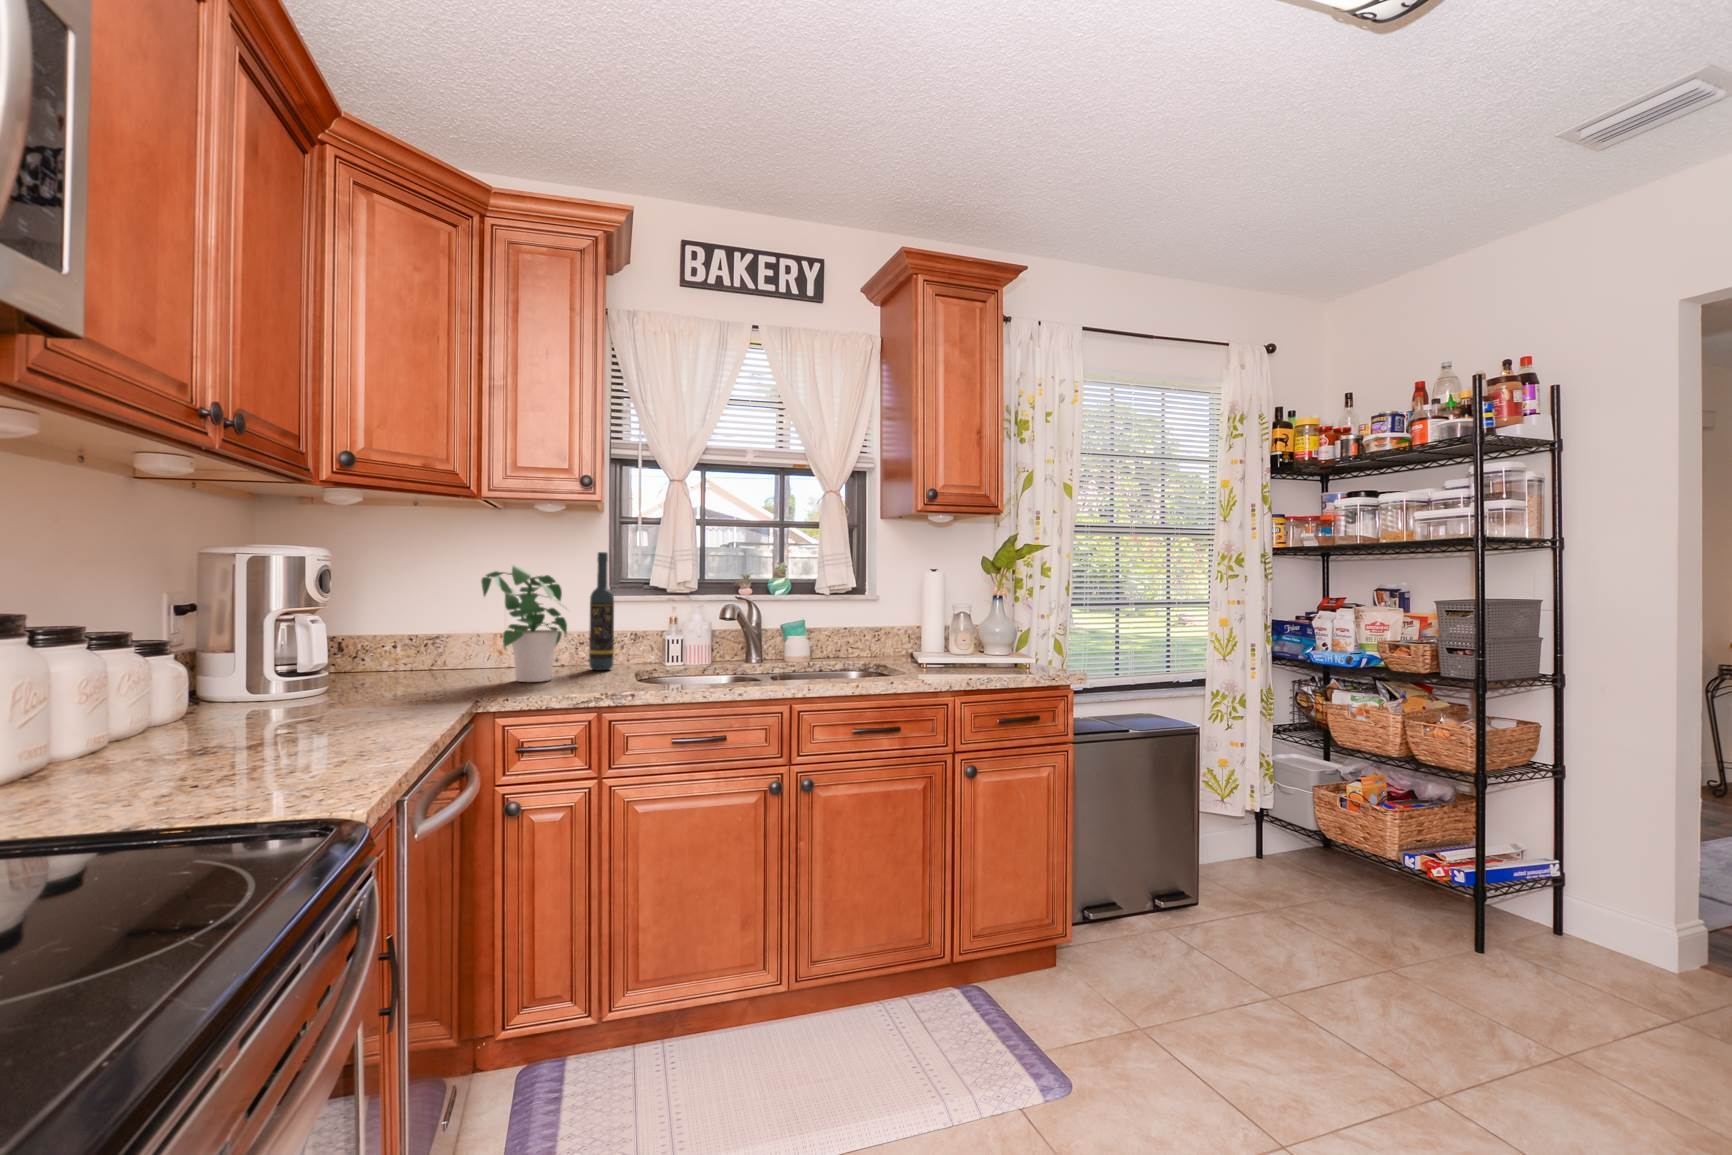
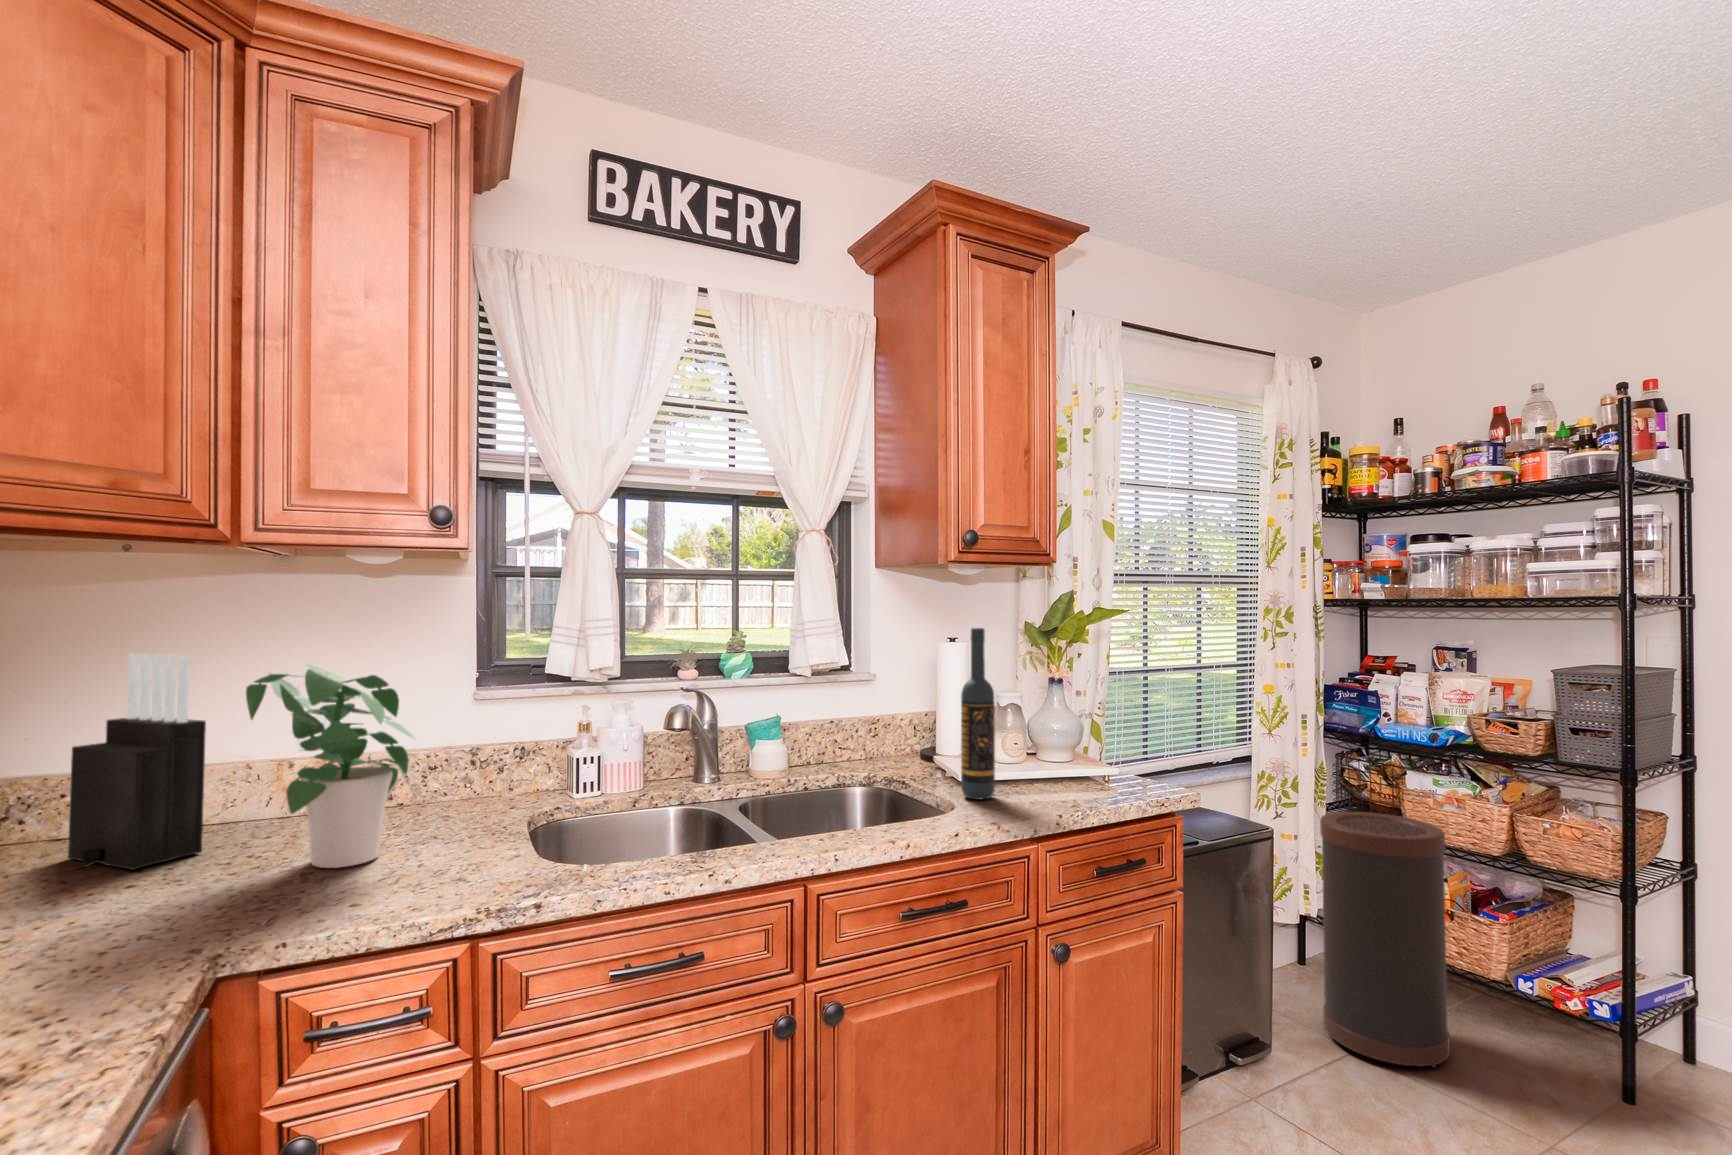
wine bottle: present [589,552,614,670] -> present [961,628,995,800]
knife block: none [392,563,460,679] -> present [68,653,206,870]
trash can: none [1248,720,1345,914] -> present [1320,812,1450,1067]

